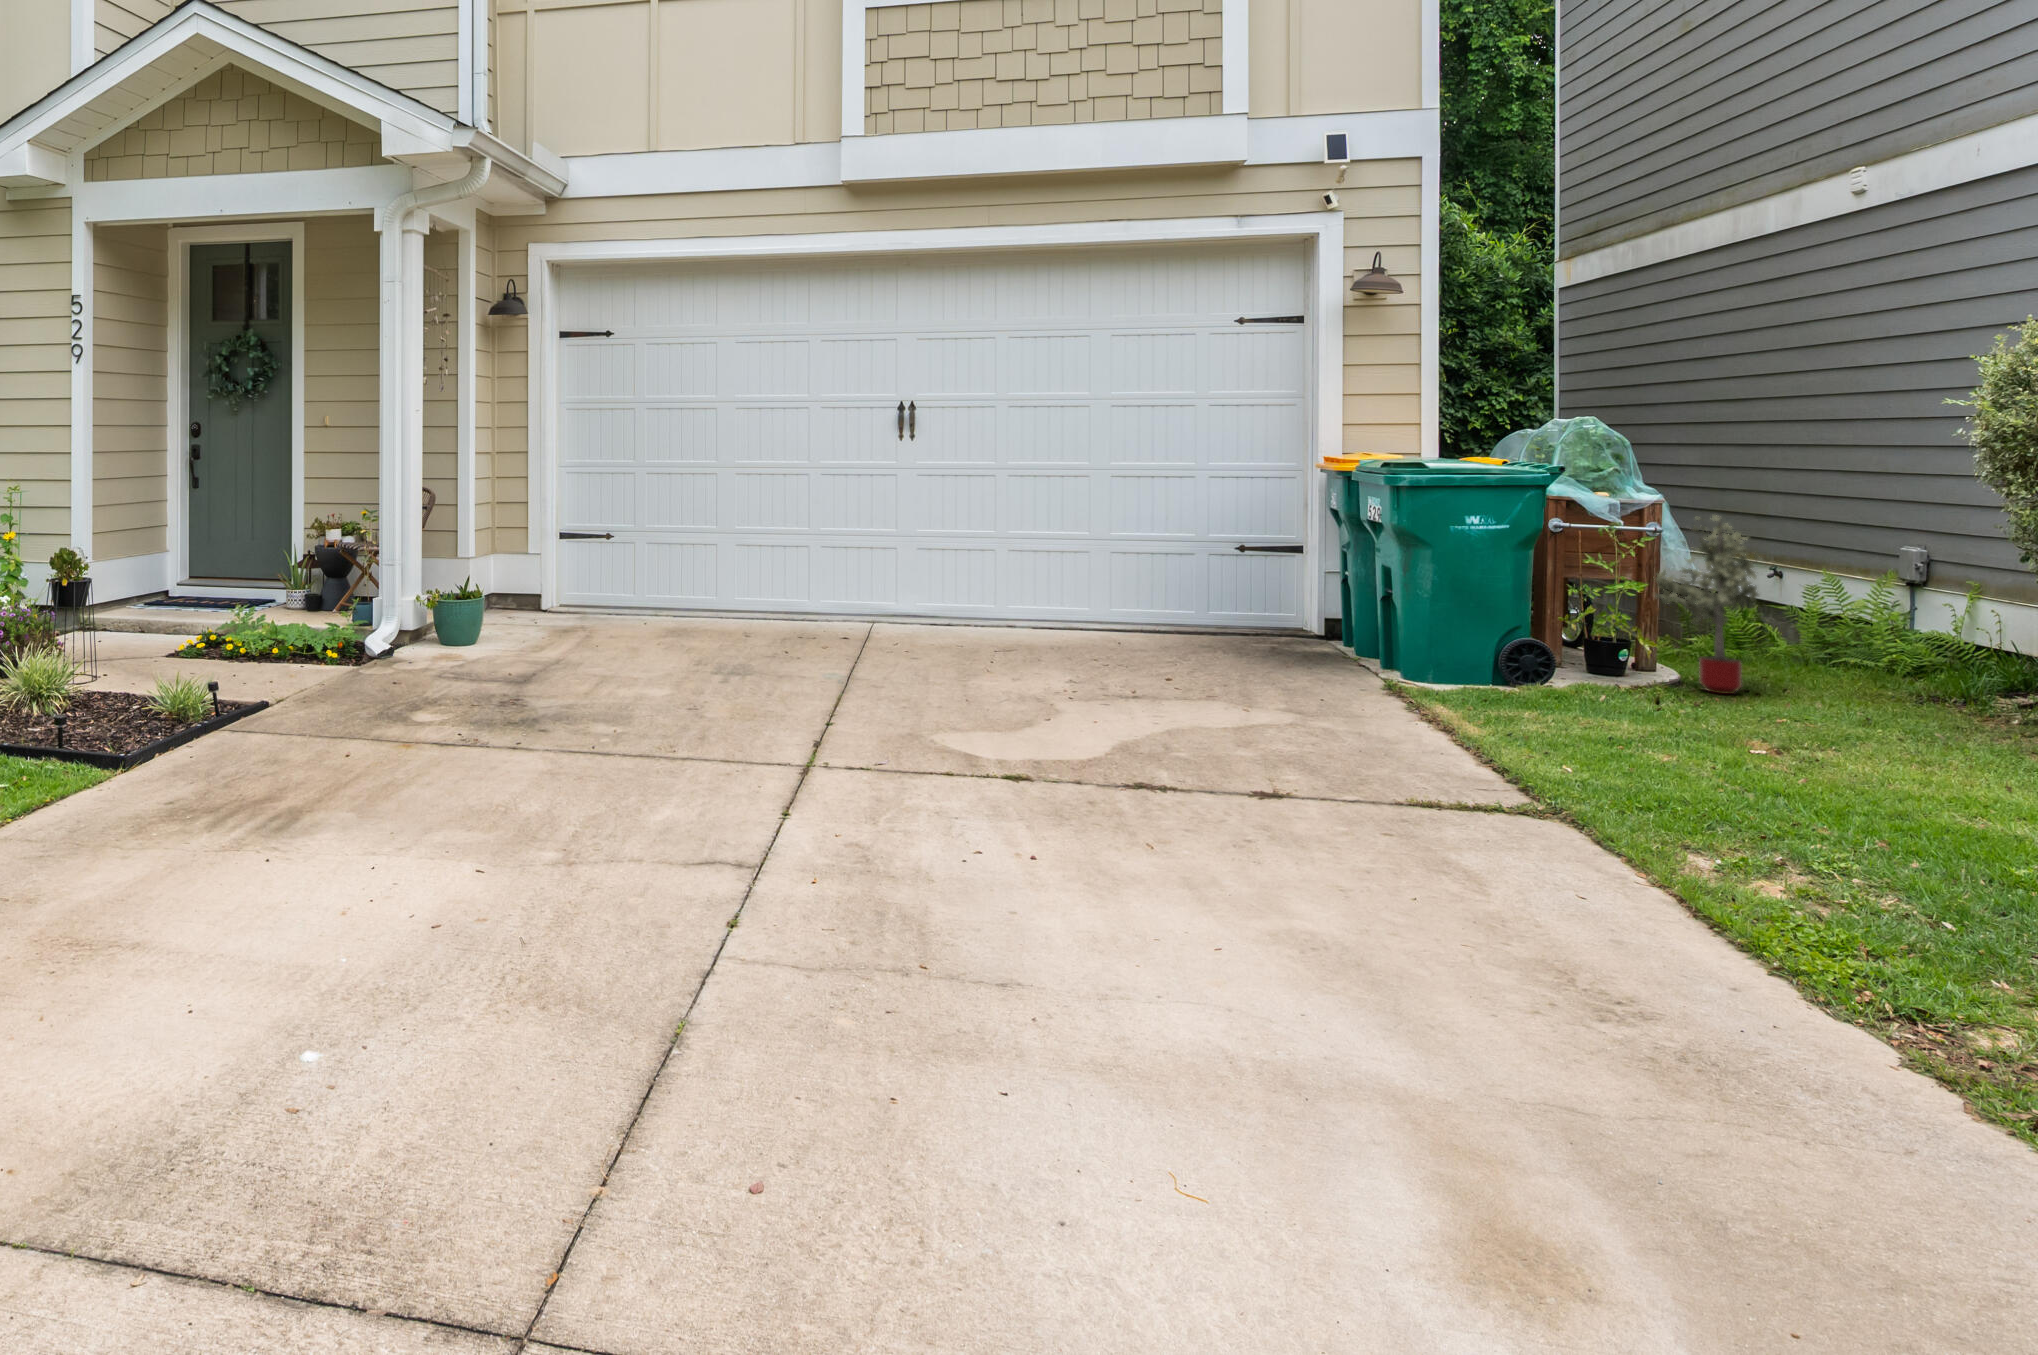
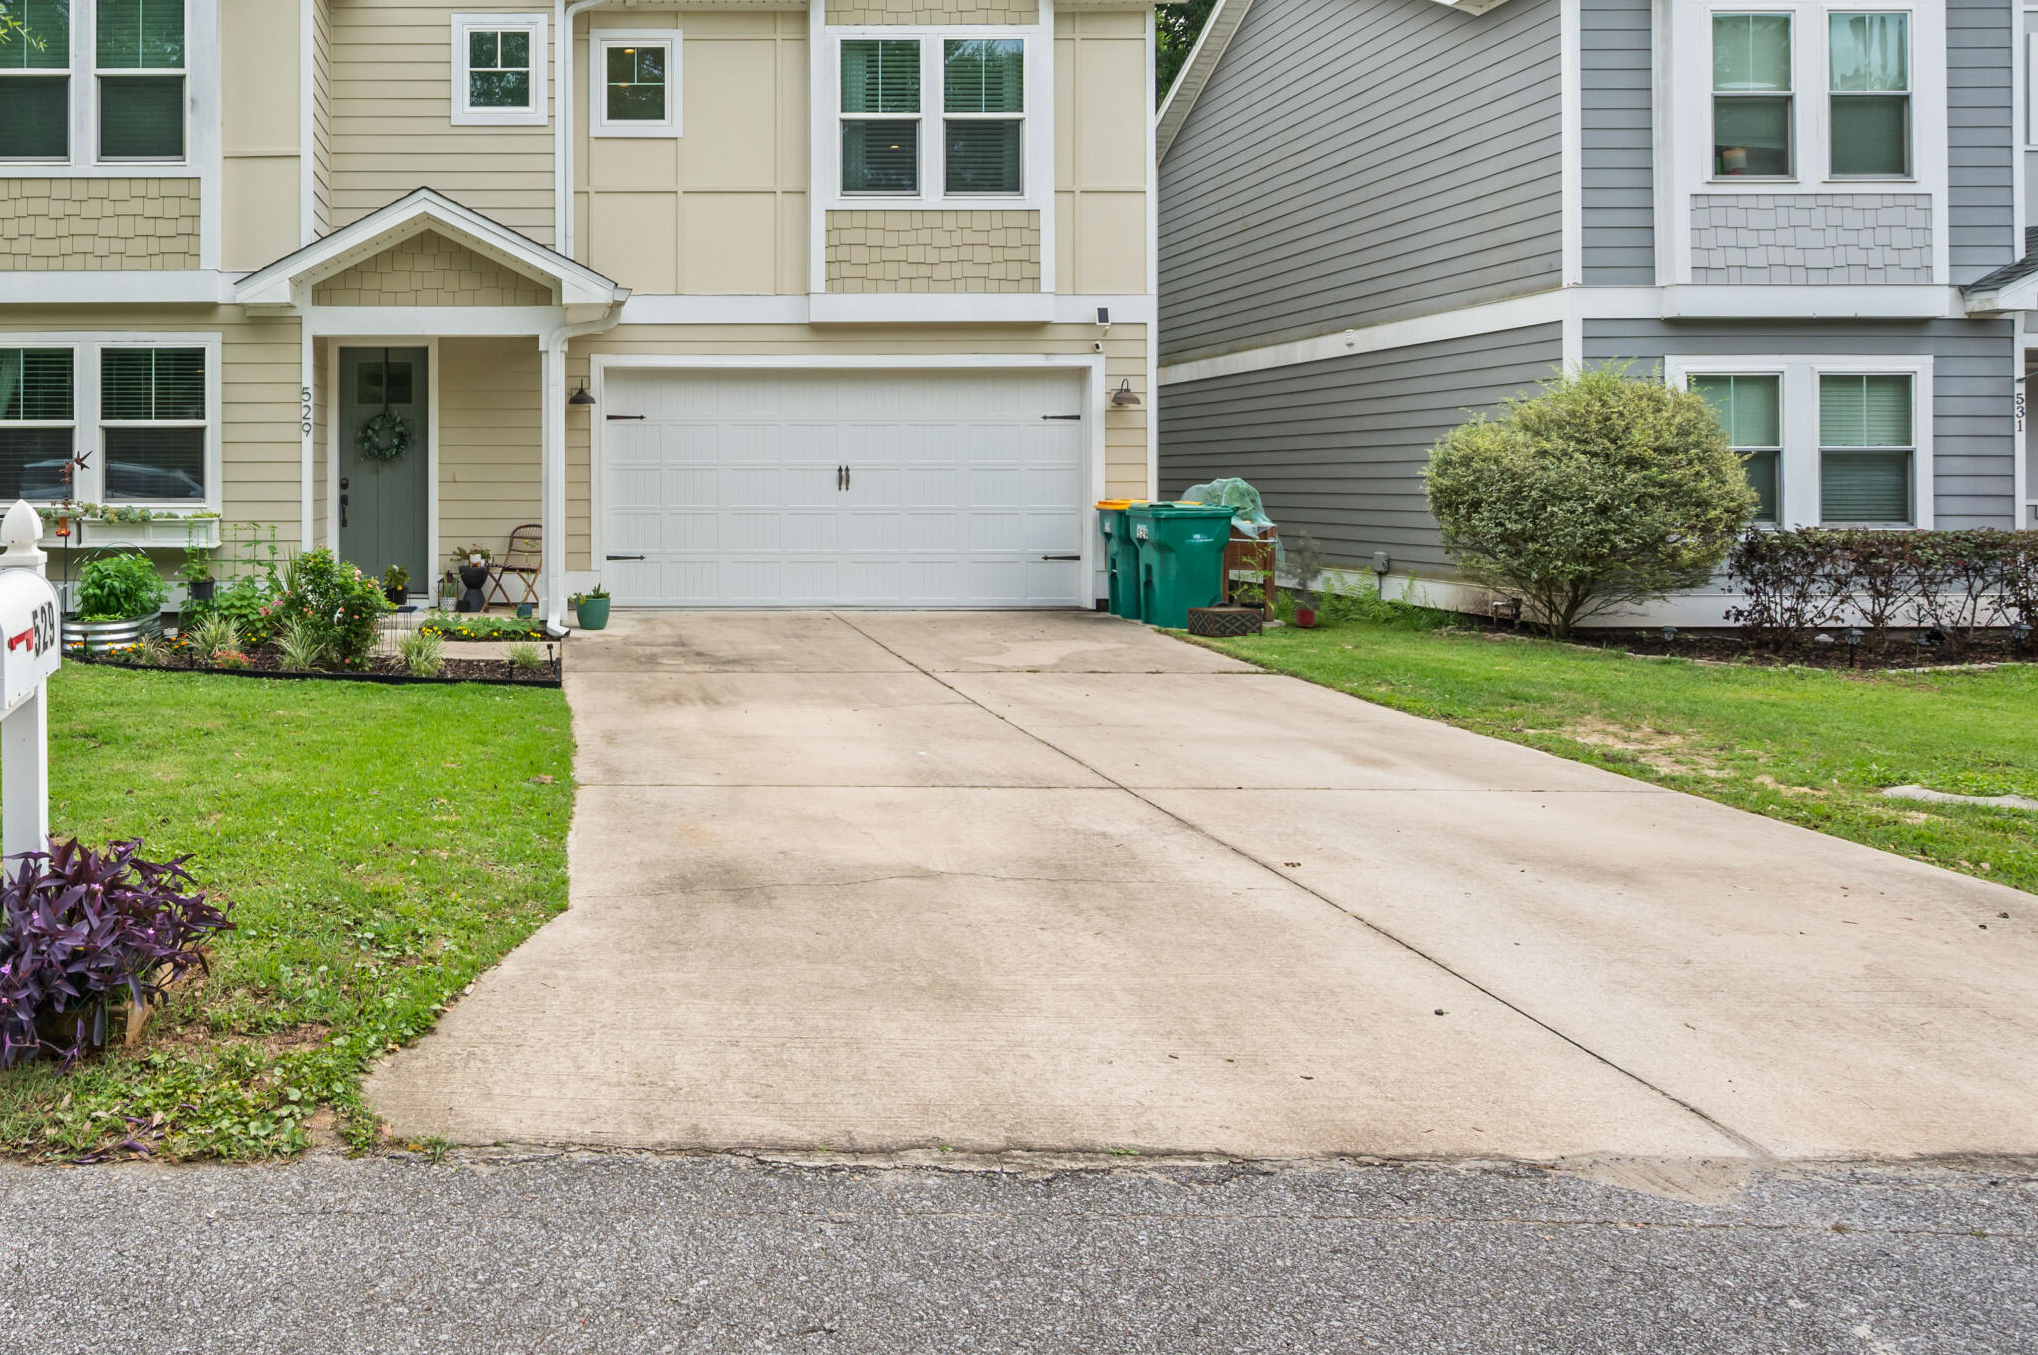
woven basket: none [1455,652,1609,711] -> present [1188,606,1263,637]

